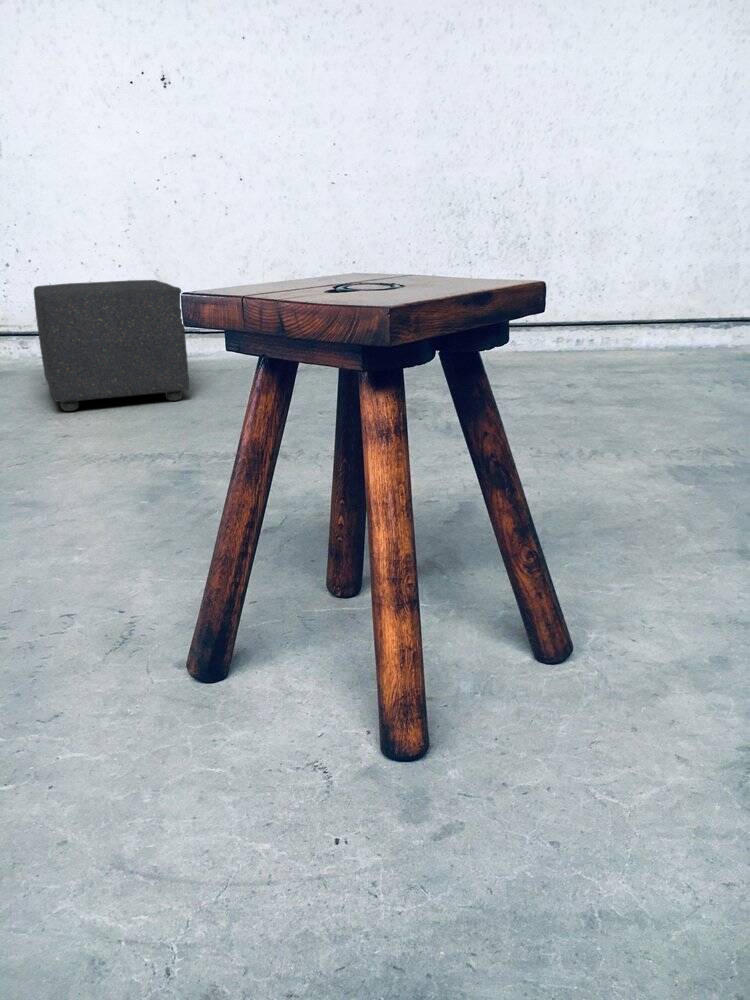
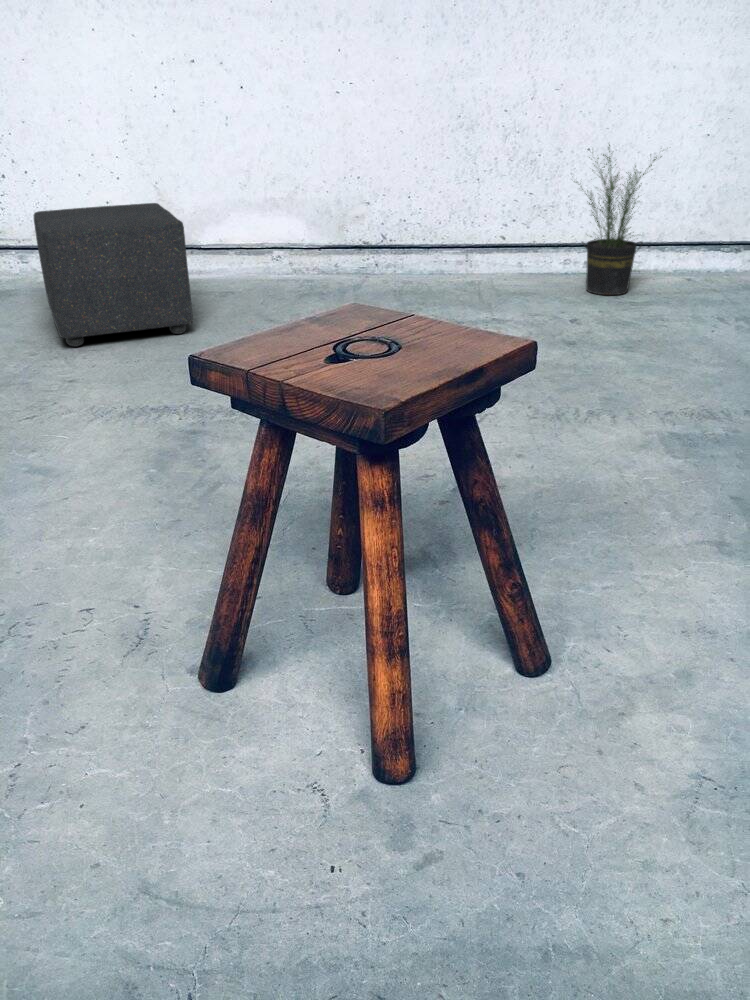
potted plant: none [556,221,657,367] -> present [576,145,662,295]

